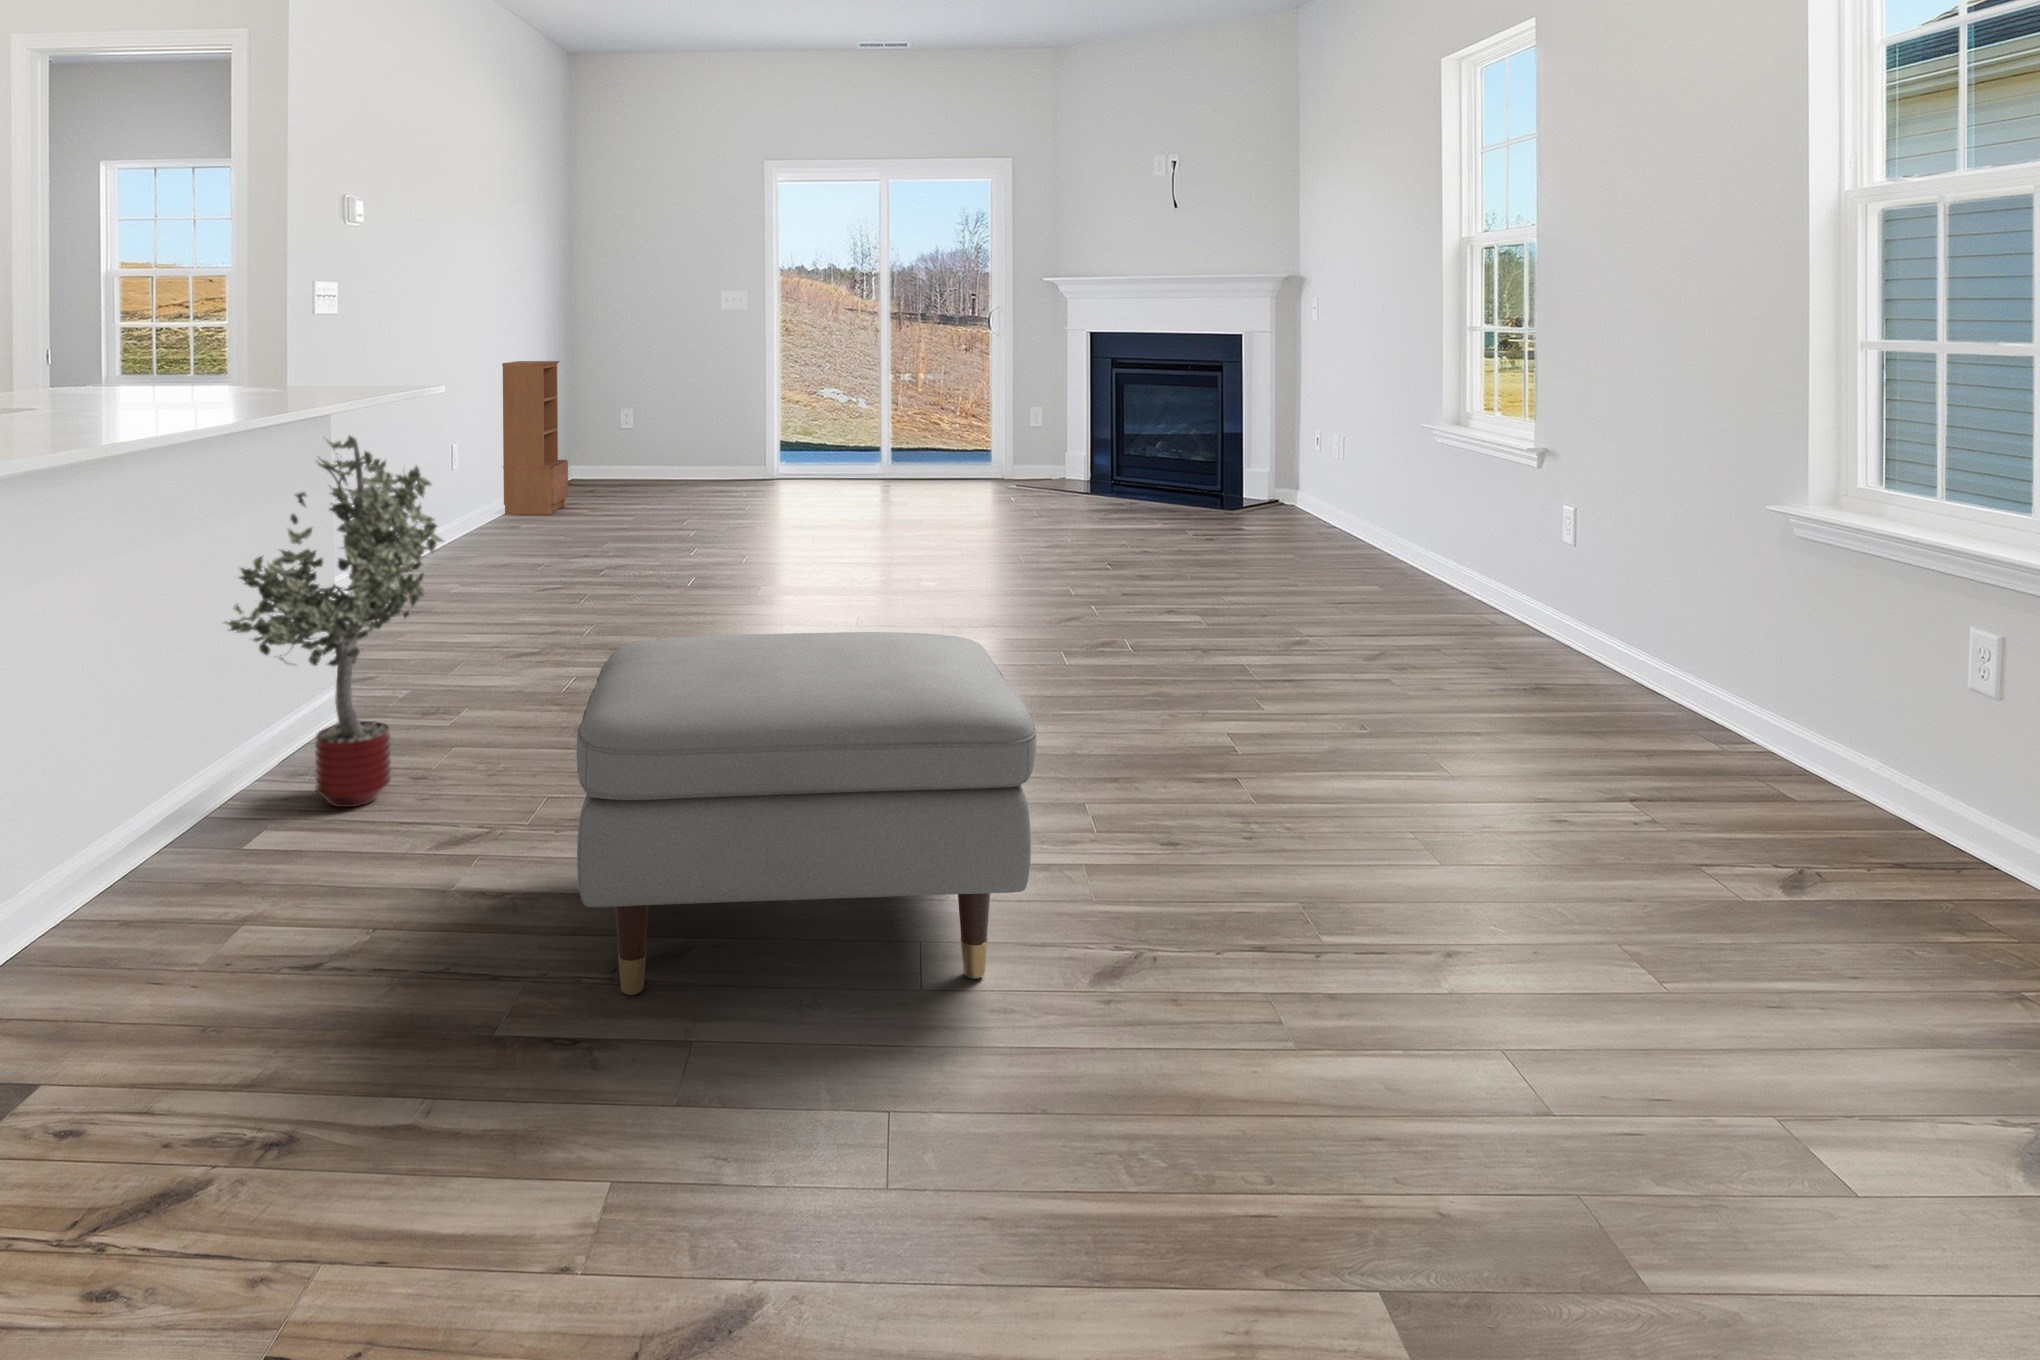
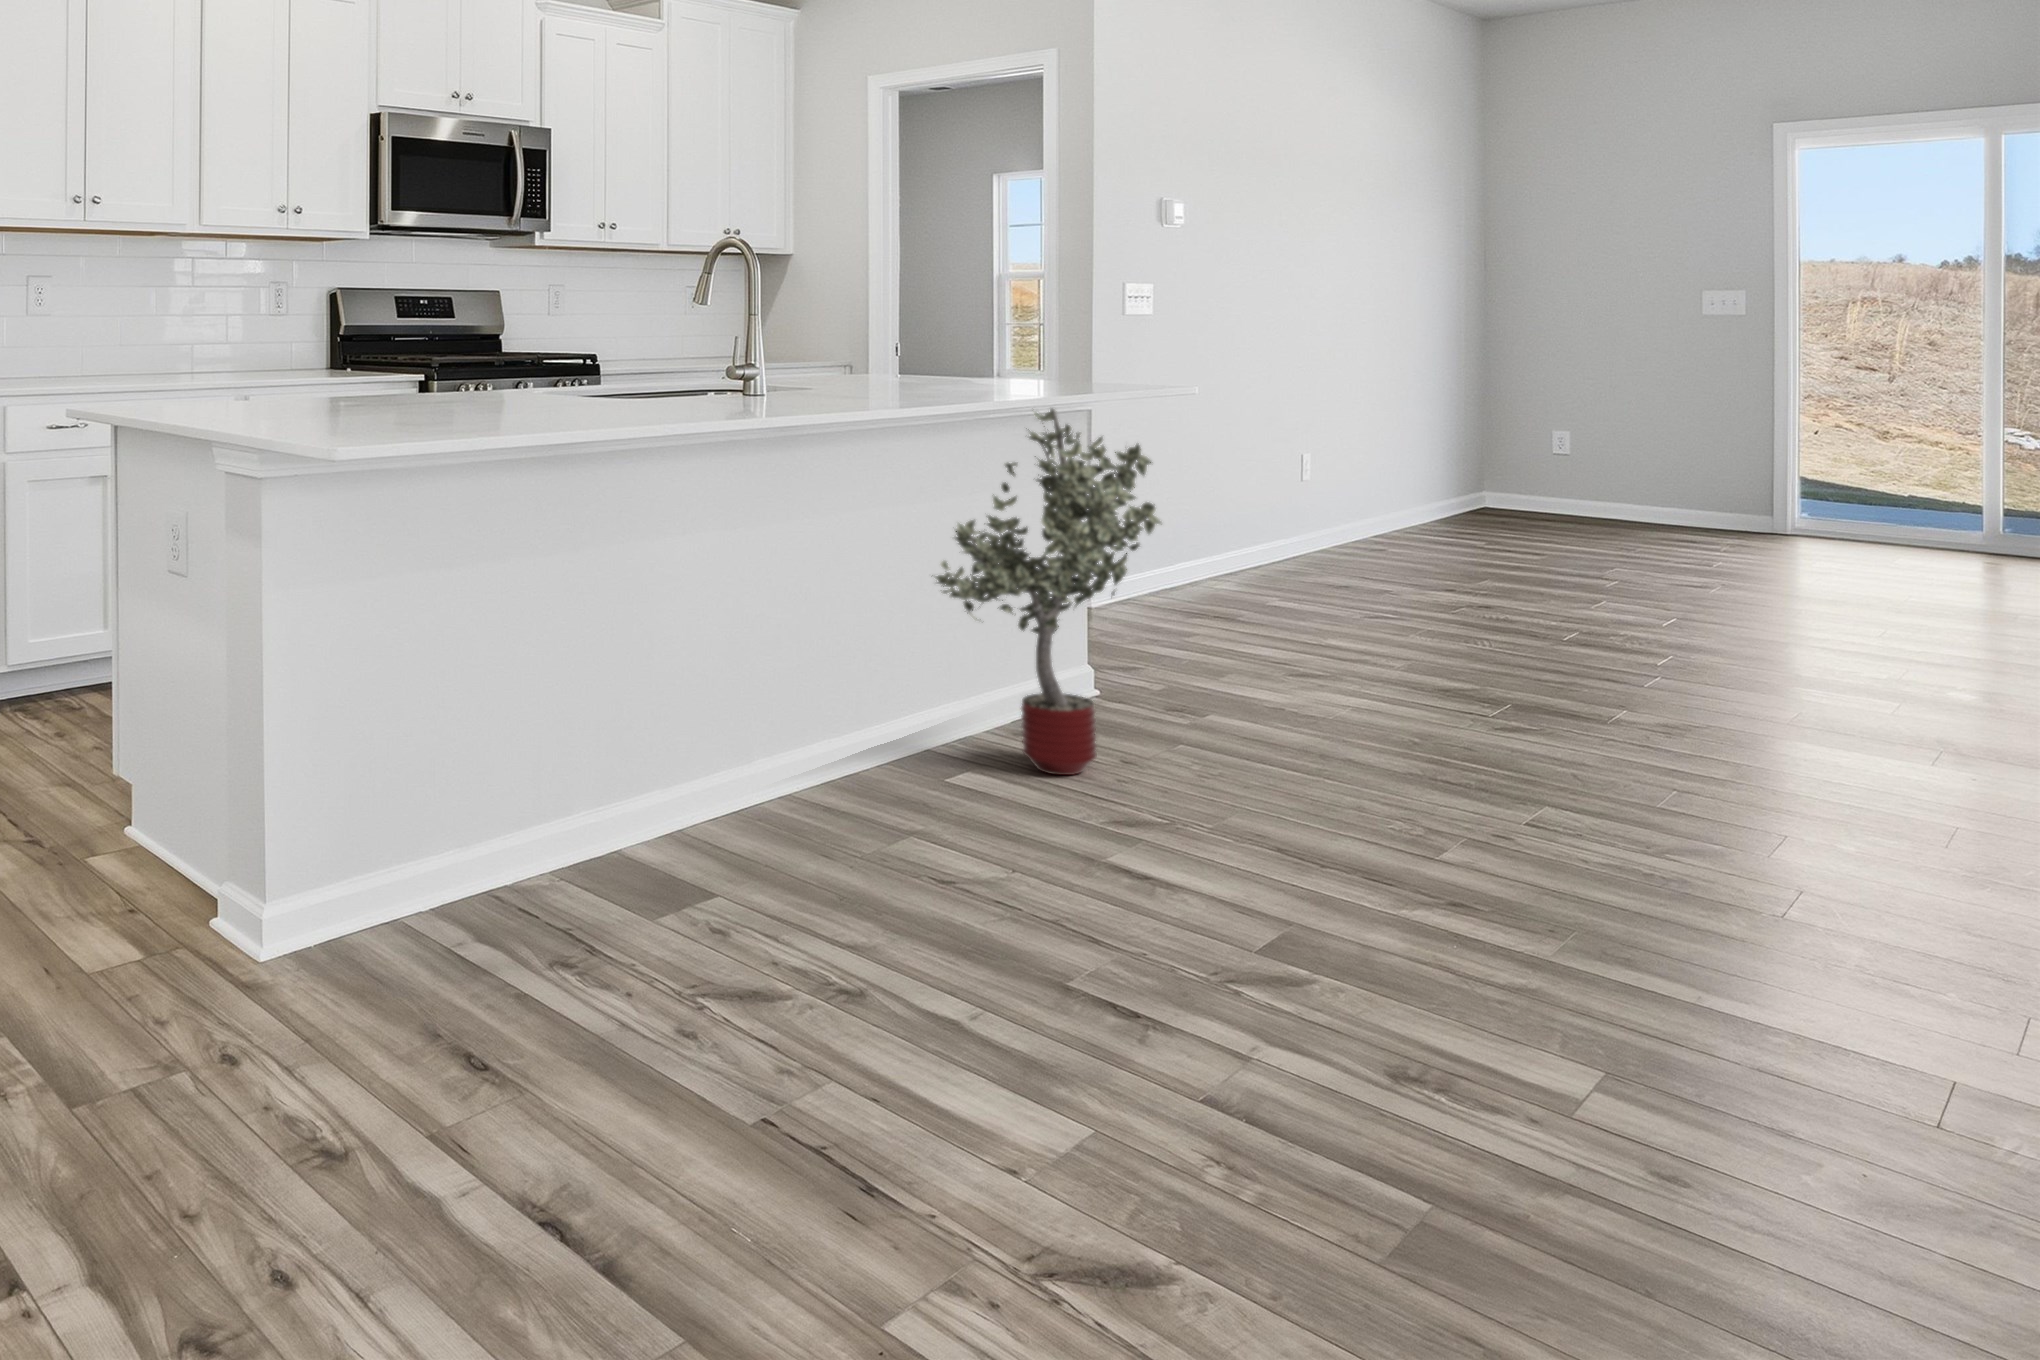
bookcase: present [502,361,568,515] -> none [1402,338,1506,530]
ottoman: present [577,632,1036,995] -> none [1151,644,1838,1145]

